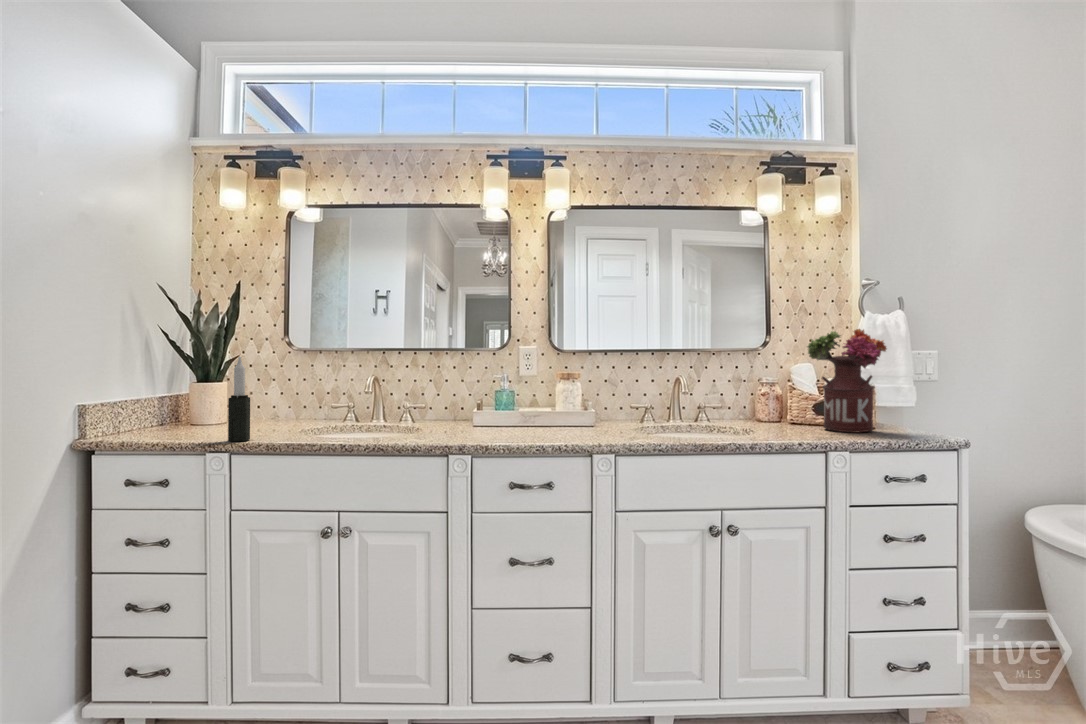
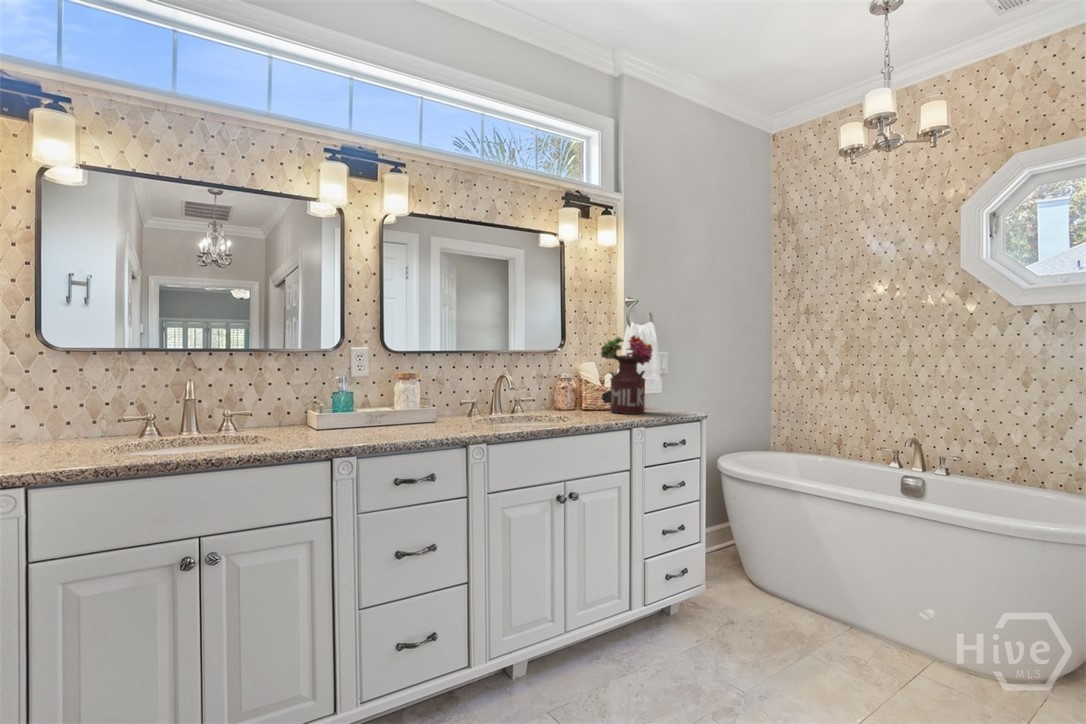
candle: present [228,357,250,442] -> none [31,359,61,467]

